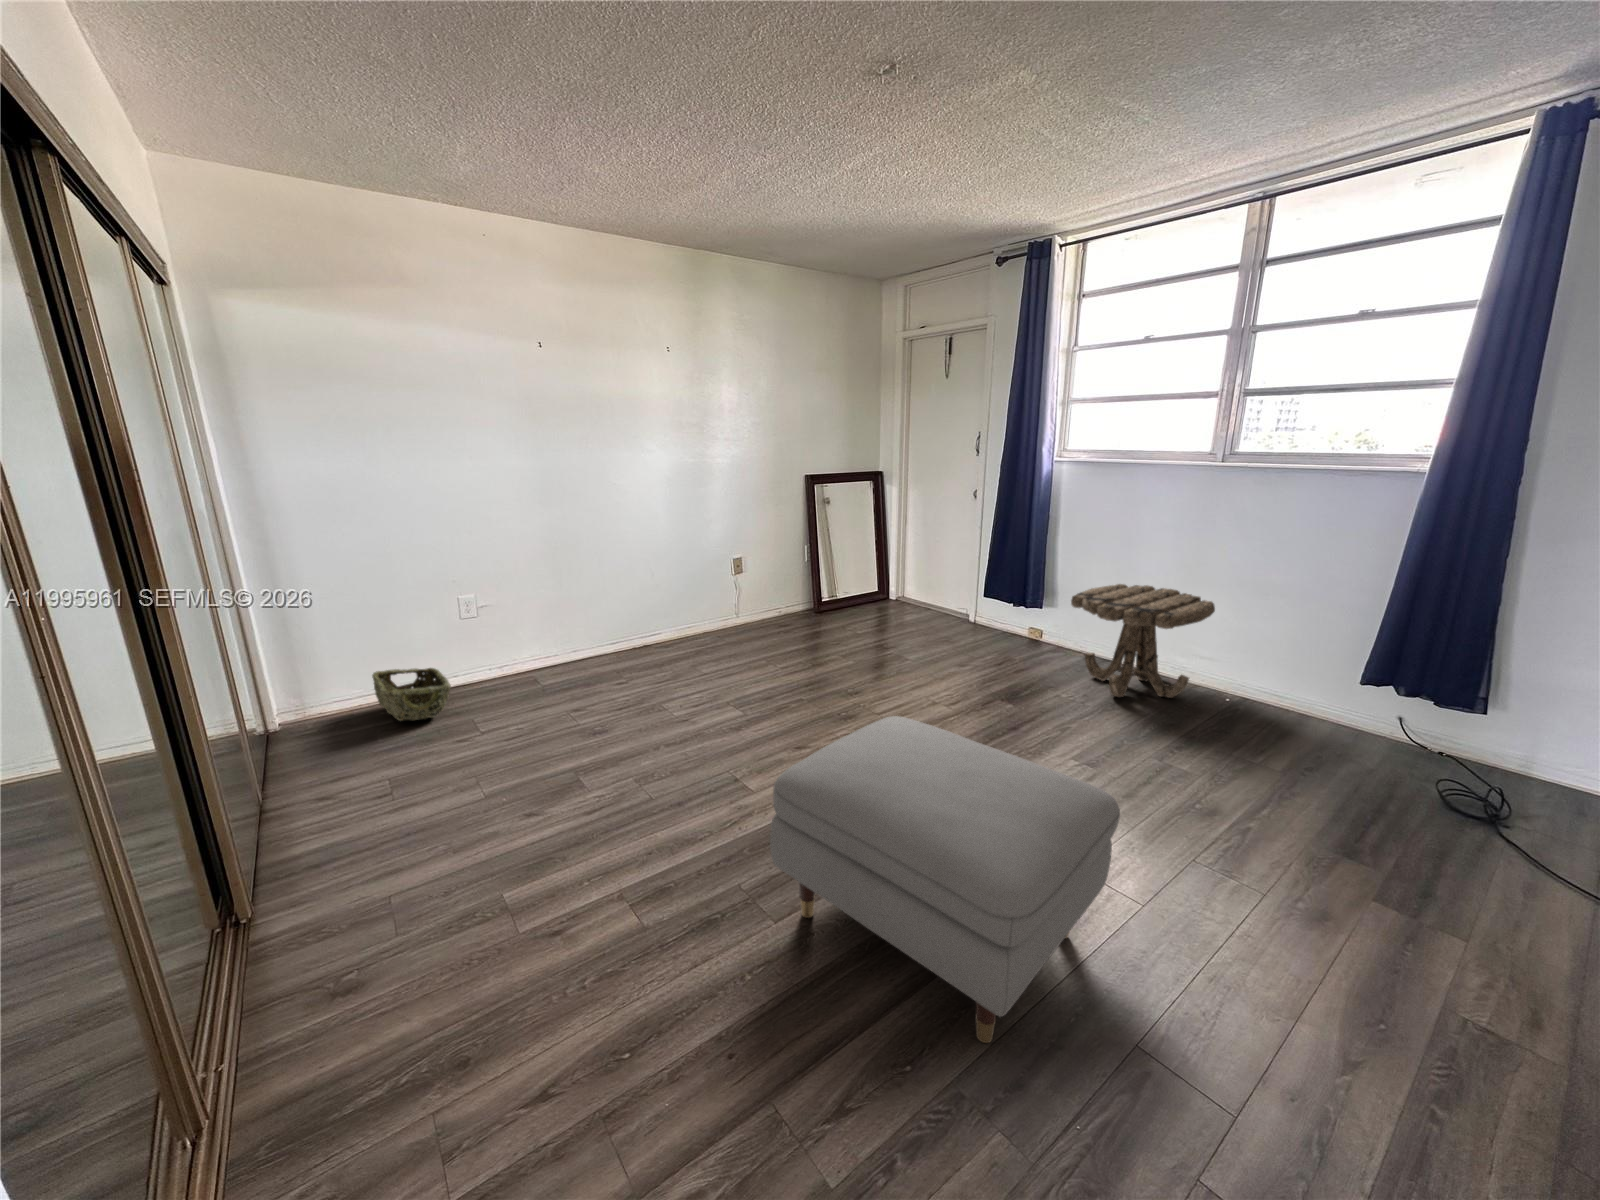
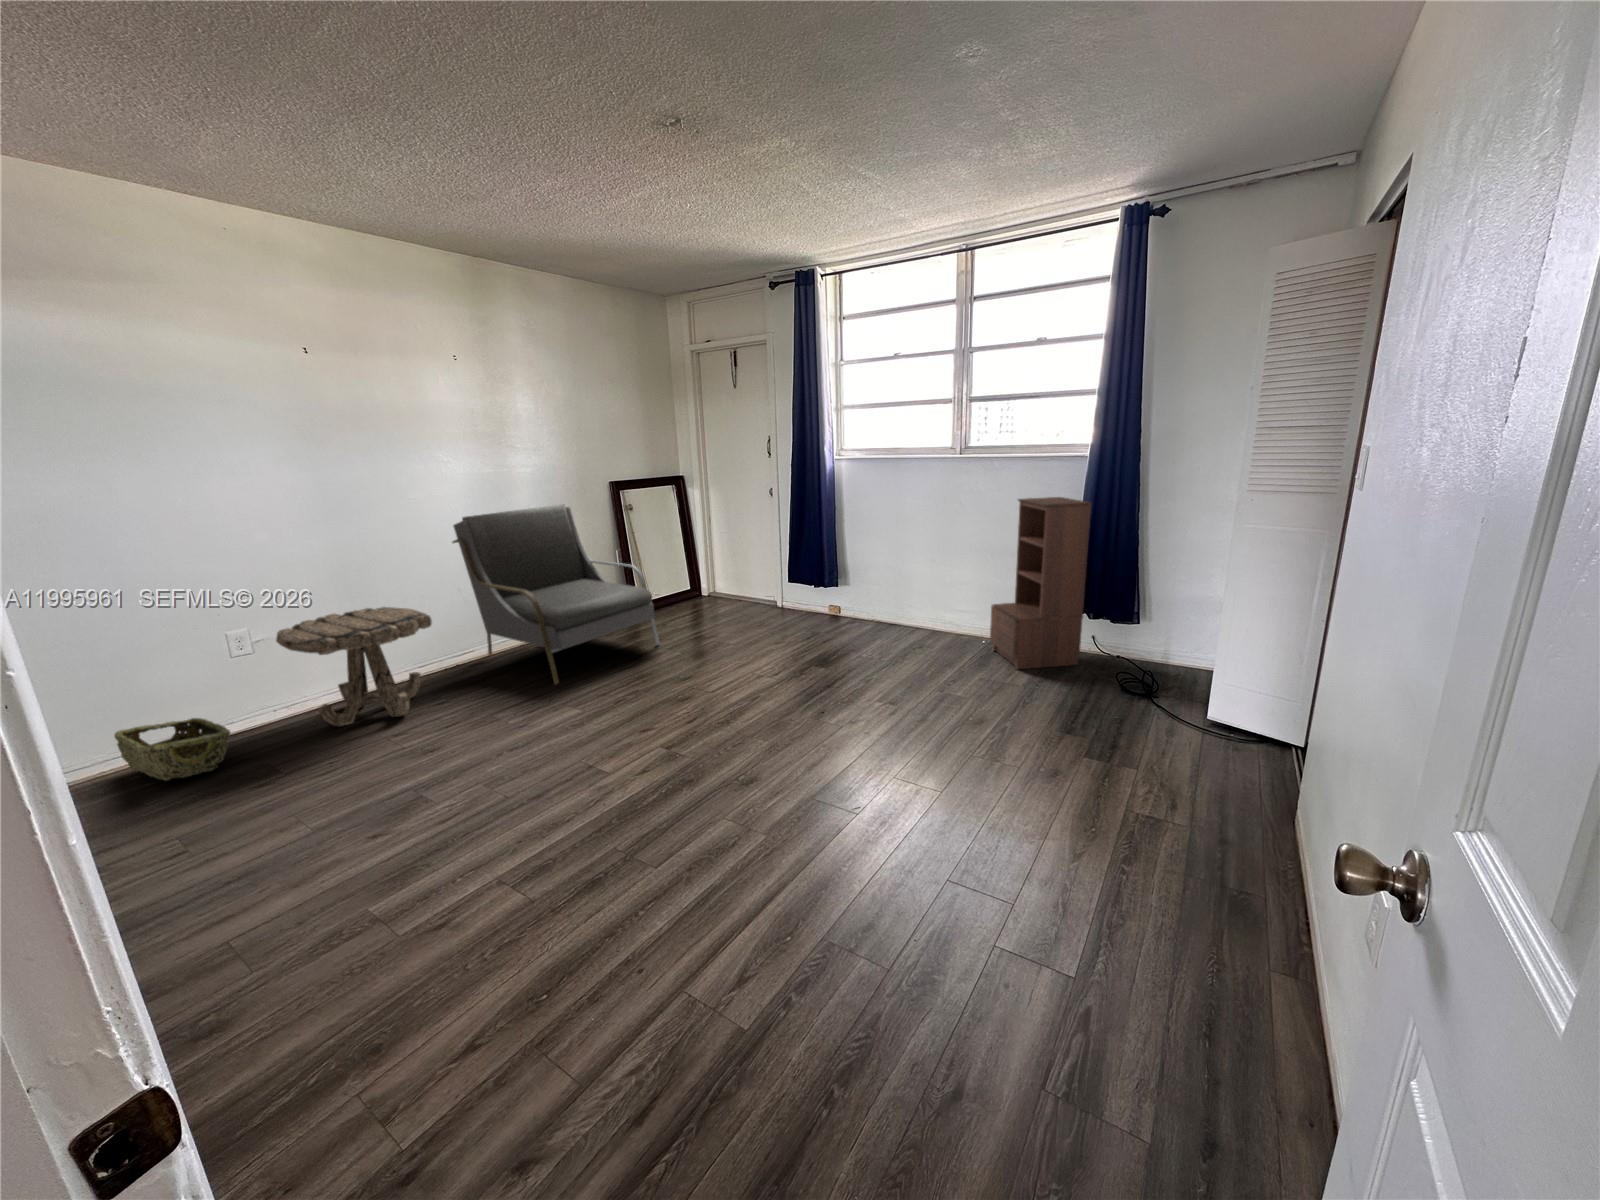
armchair: none [652,496,836,679] -> present [453,504,659,684]
bookshelf: none [1237,524,1424,753] -> present [990,497,1092,669]
side table: present [1071,584,1215,698] -> present [276,607,432,726]
ottoman: present [770,716,1120,1043] -> none [644,678,918,906]

